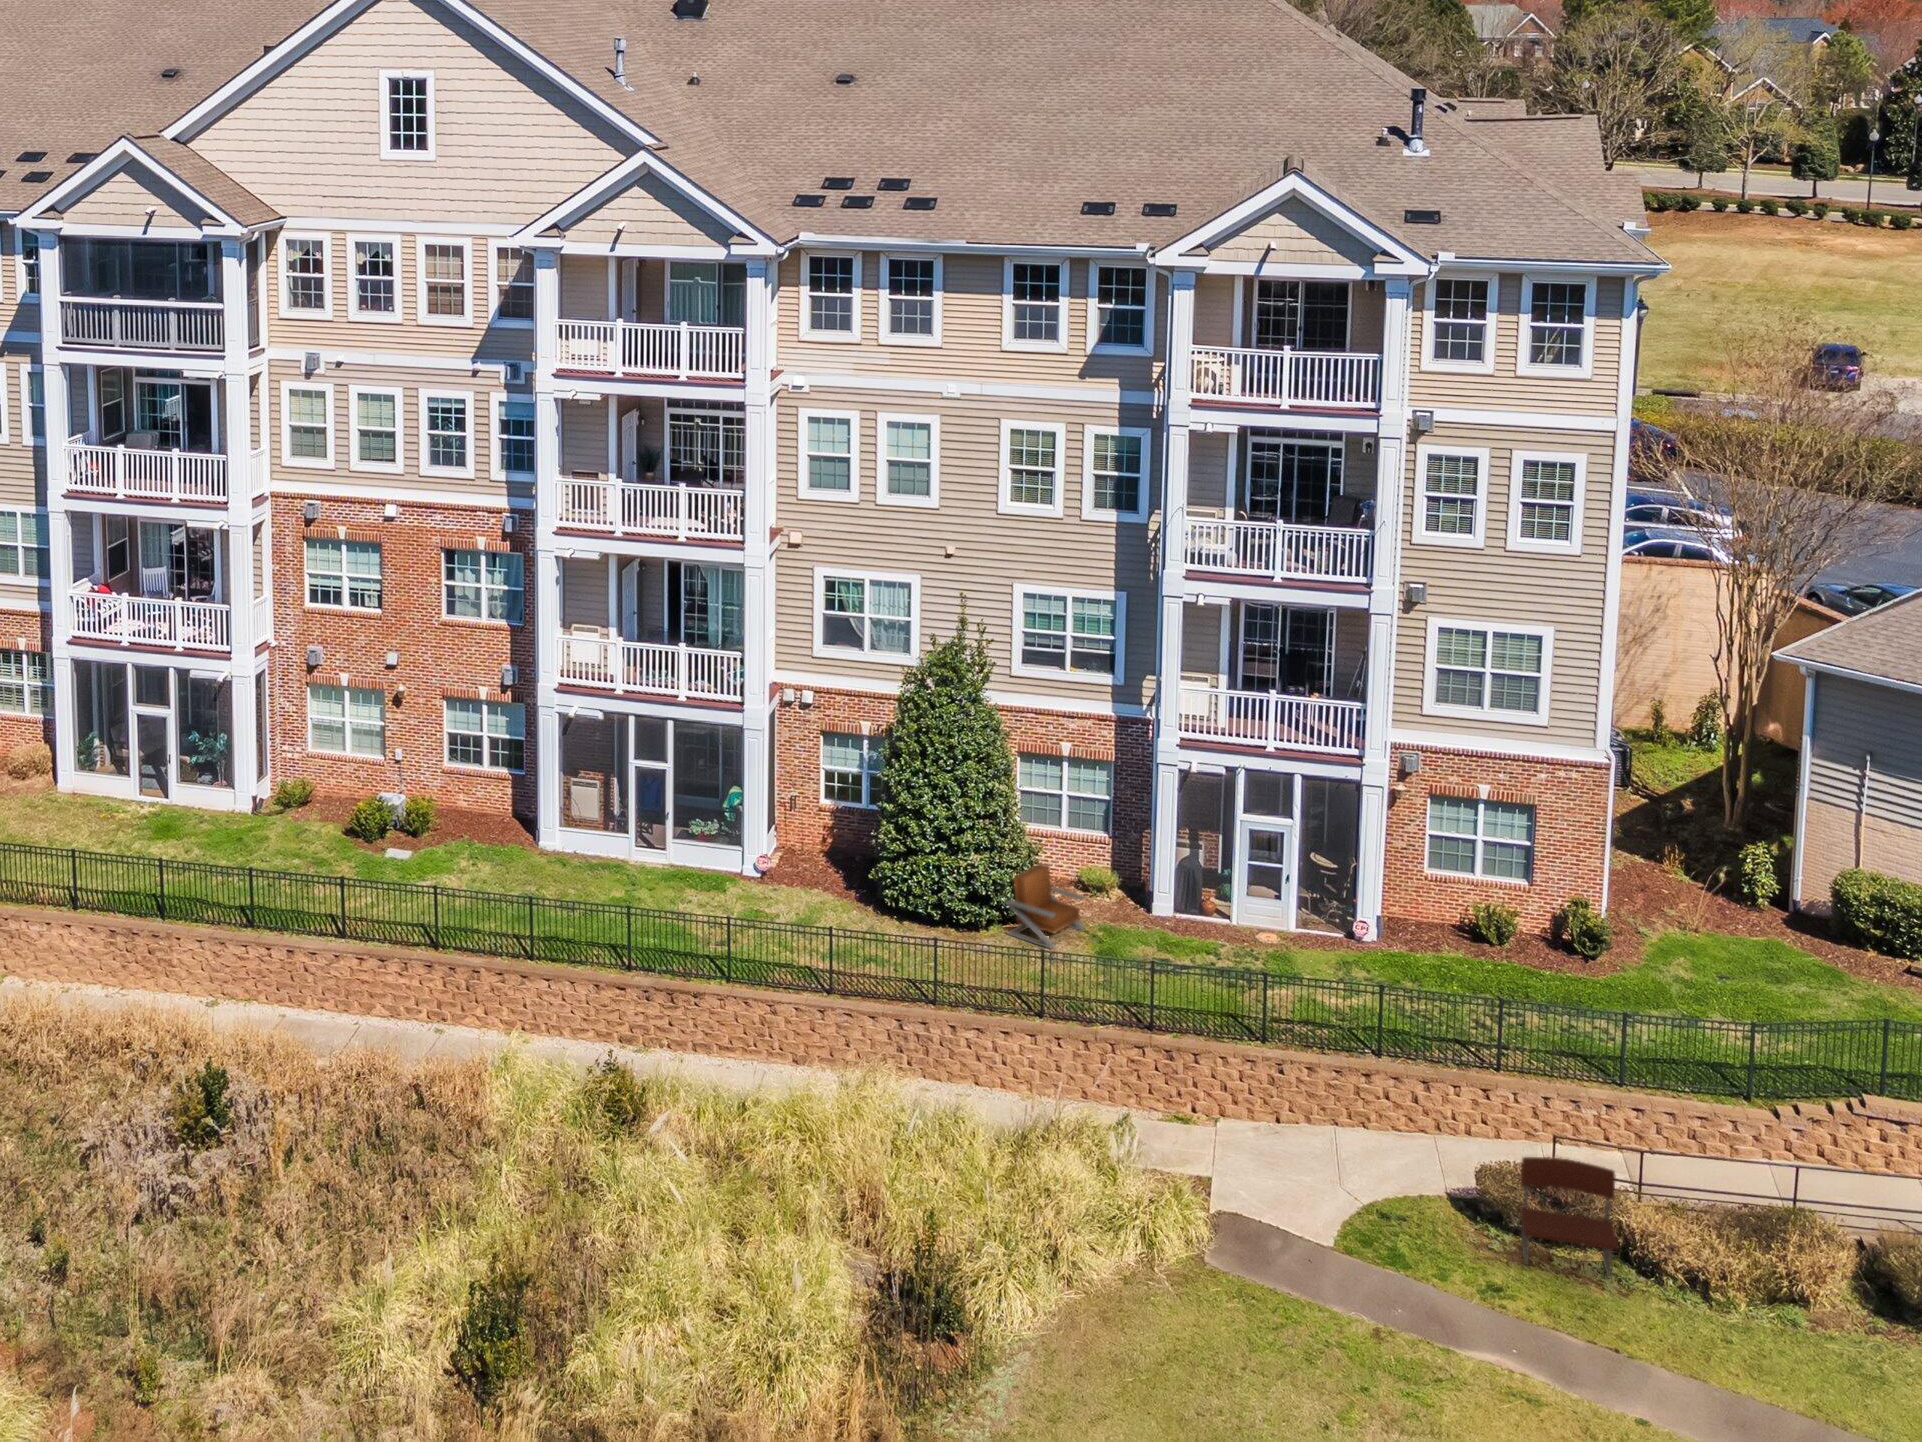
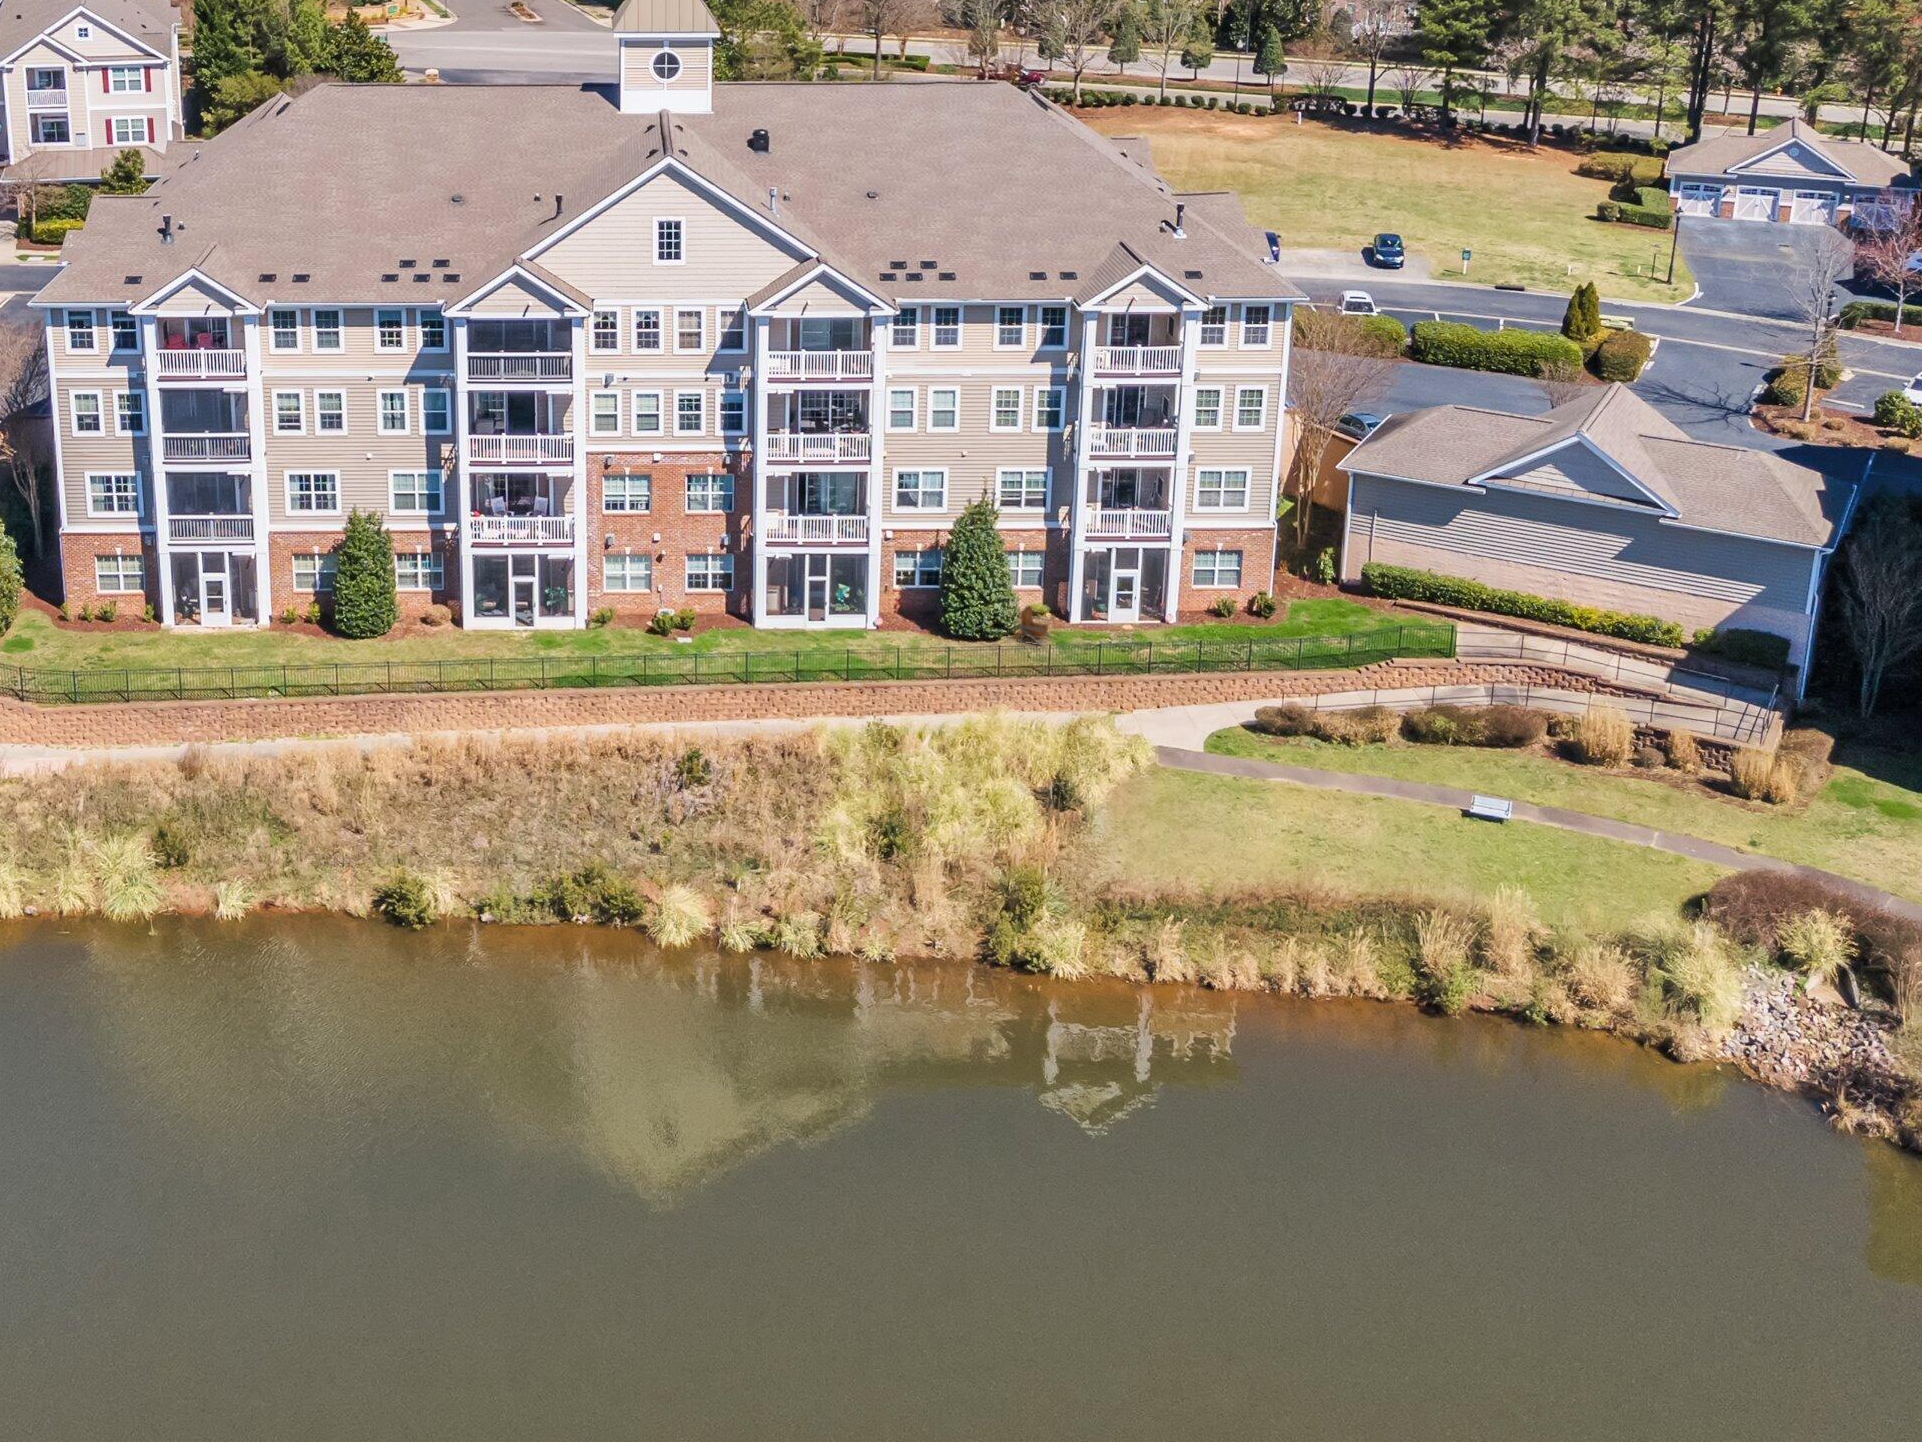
bench: present [1520,1157,1618,1278] -> none [1280,700,1321,744]

